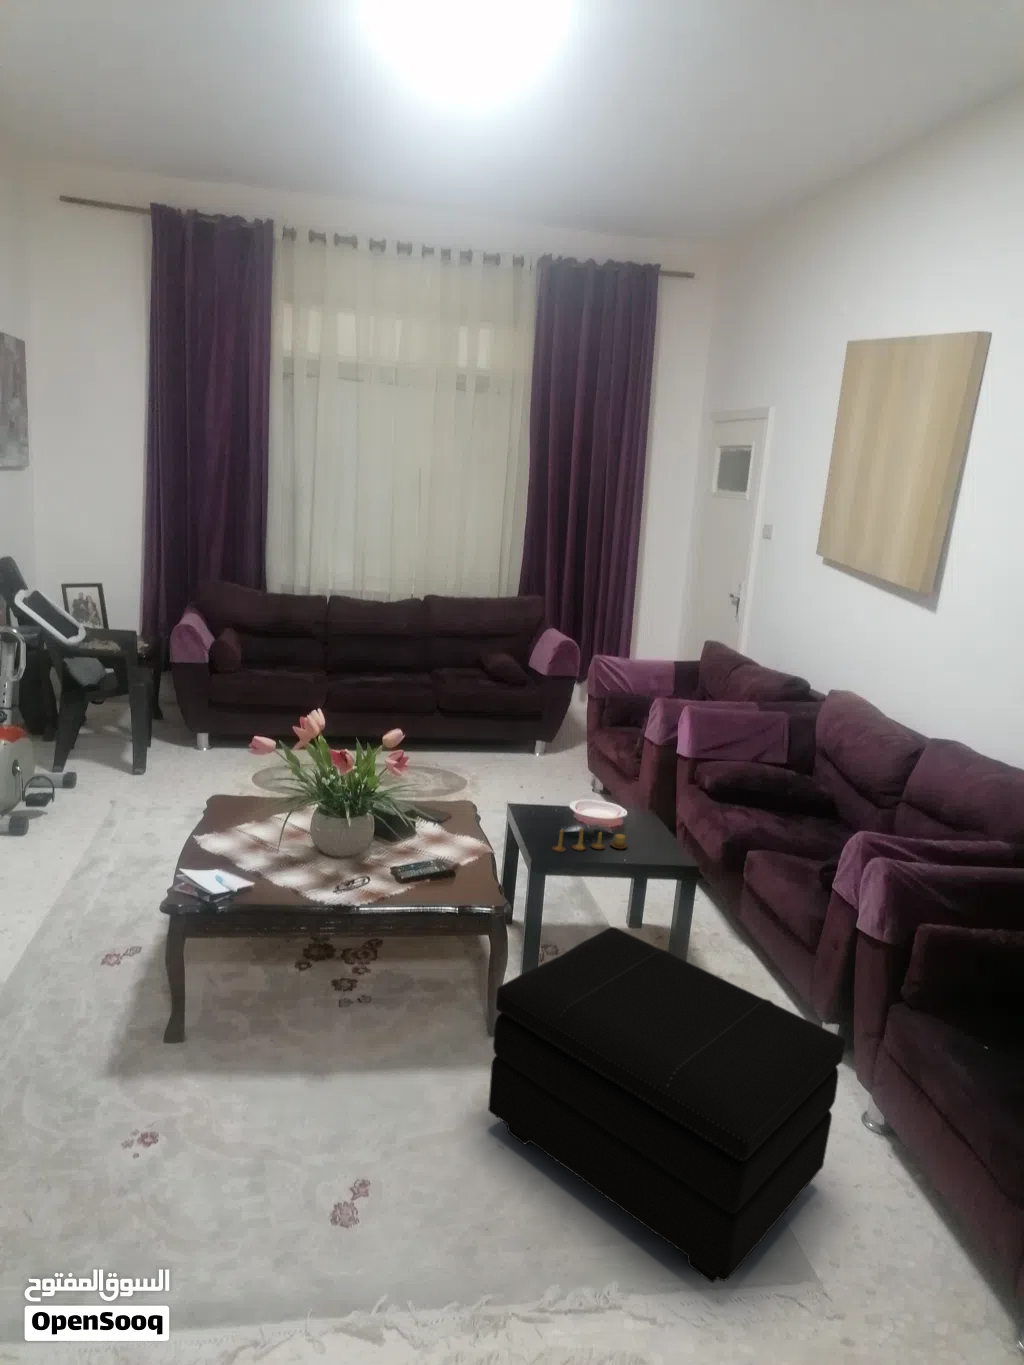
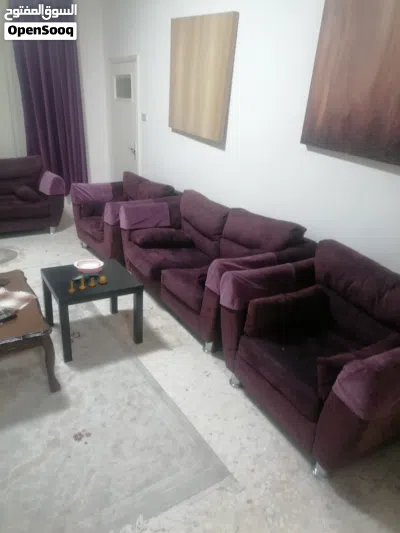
footstool: present [488,927,845,1283] -> none [51,329,227,492]

